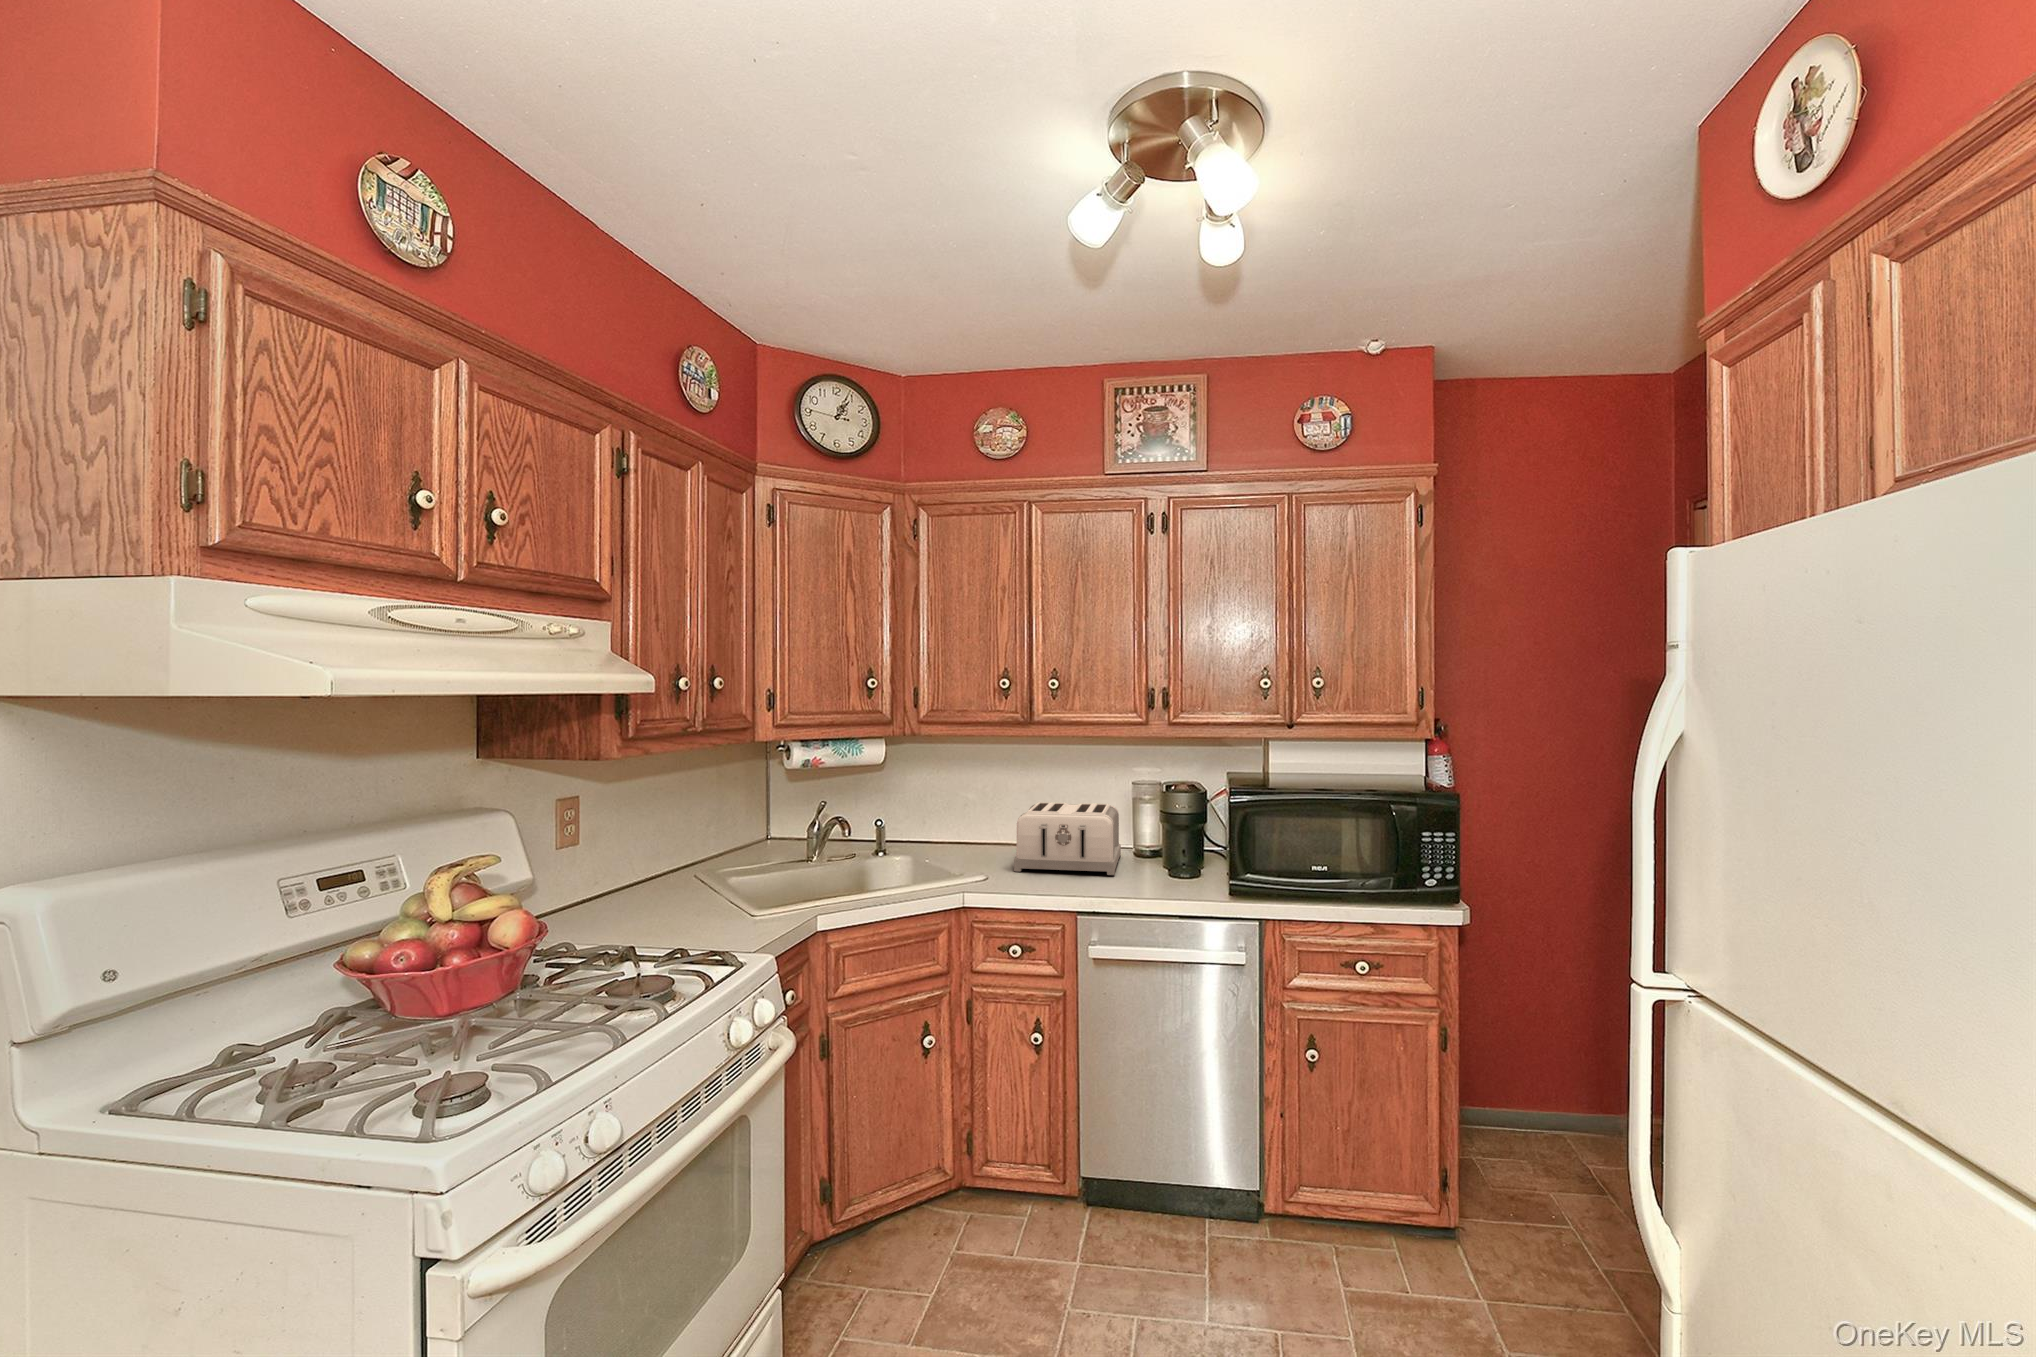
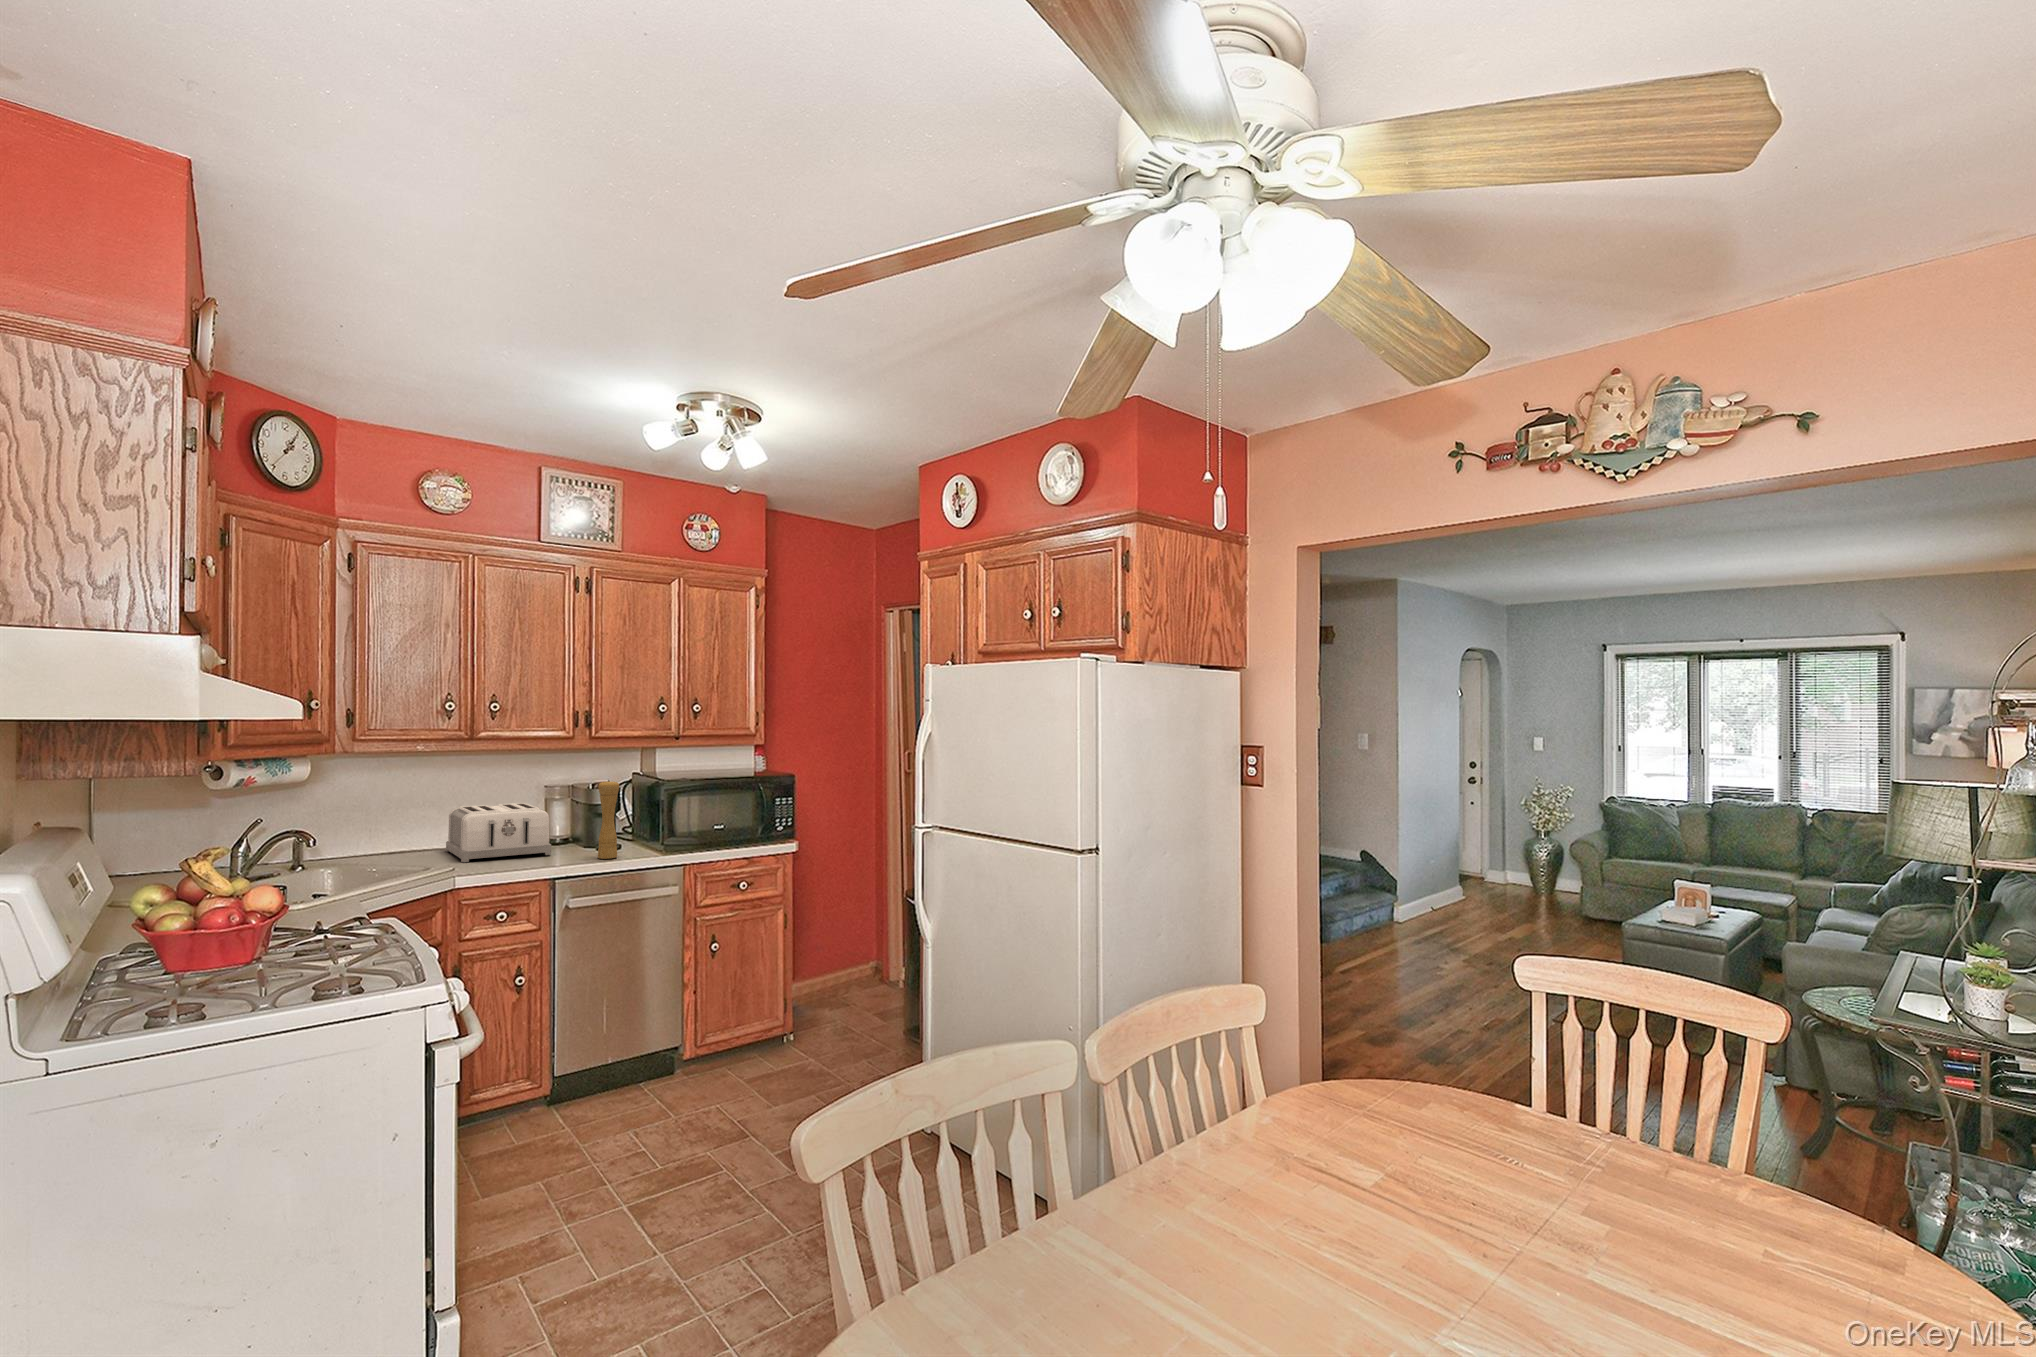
pepper mill: none [1156,785,1183,893] -> present [598,780,619,859]

